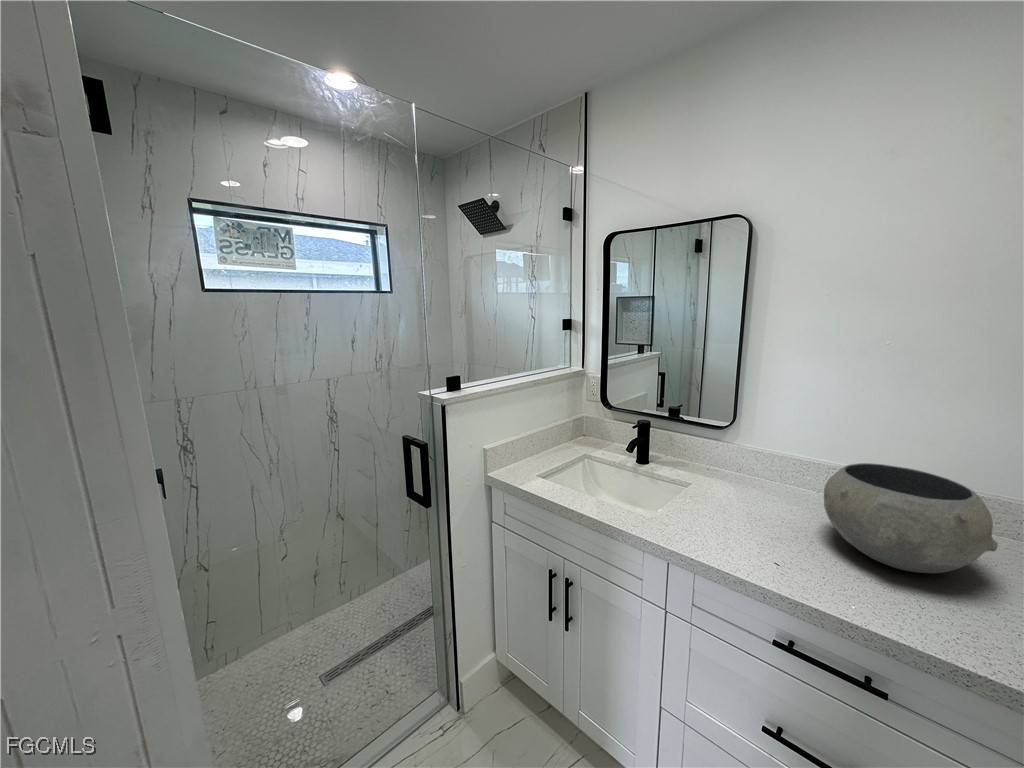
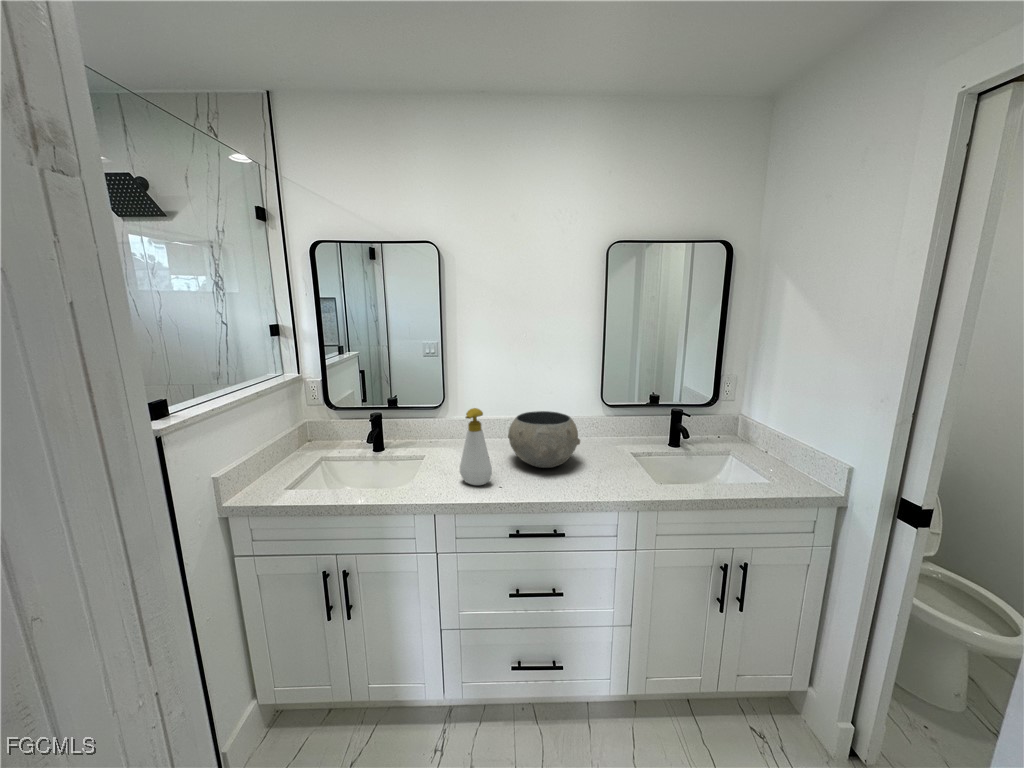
soap bottle: none [722,437,774,551] -> present [460,408,492,485]

